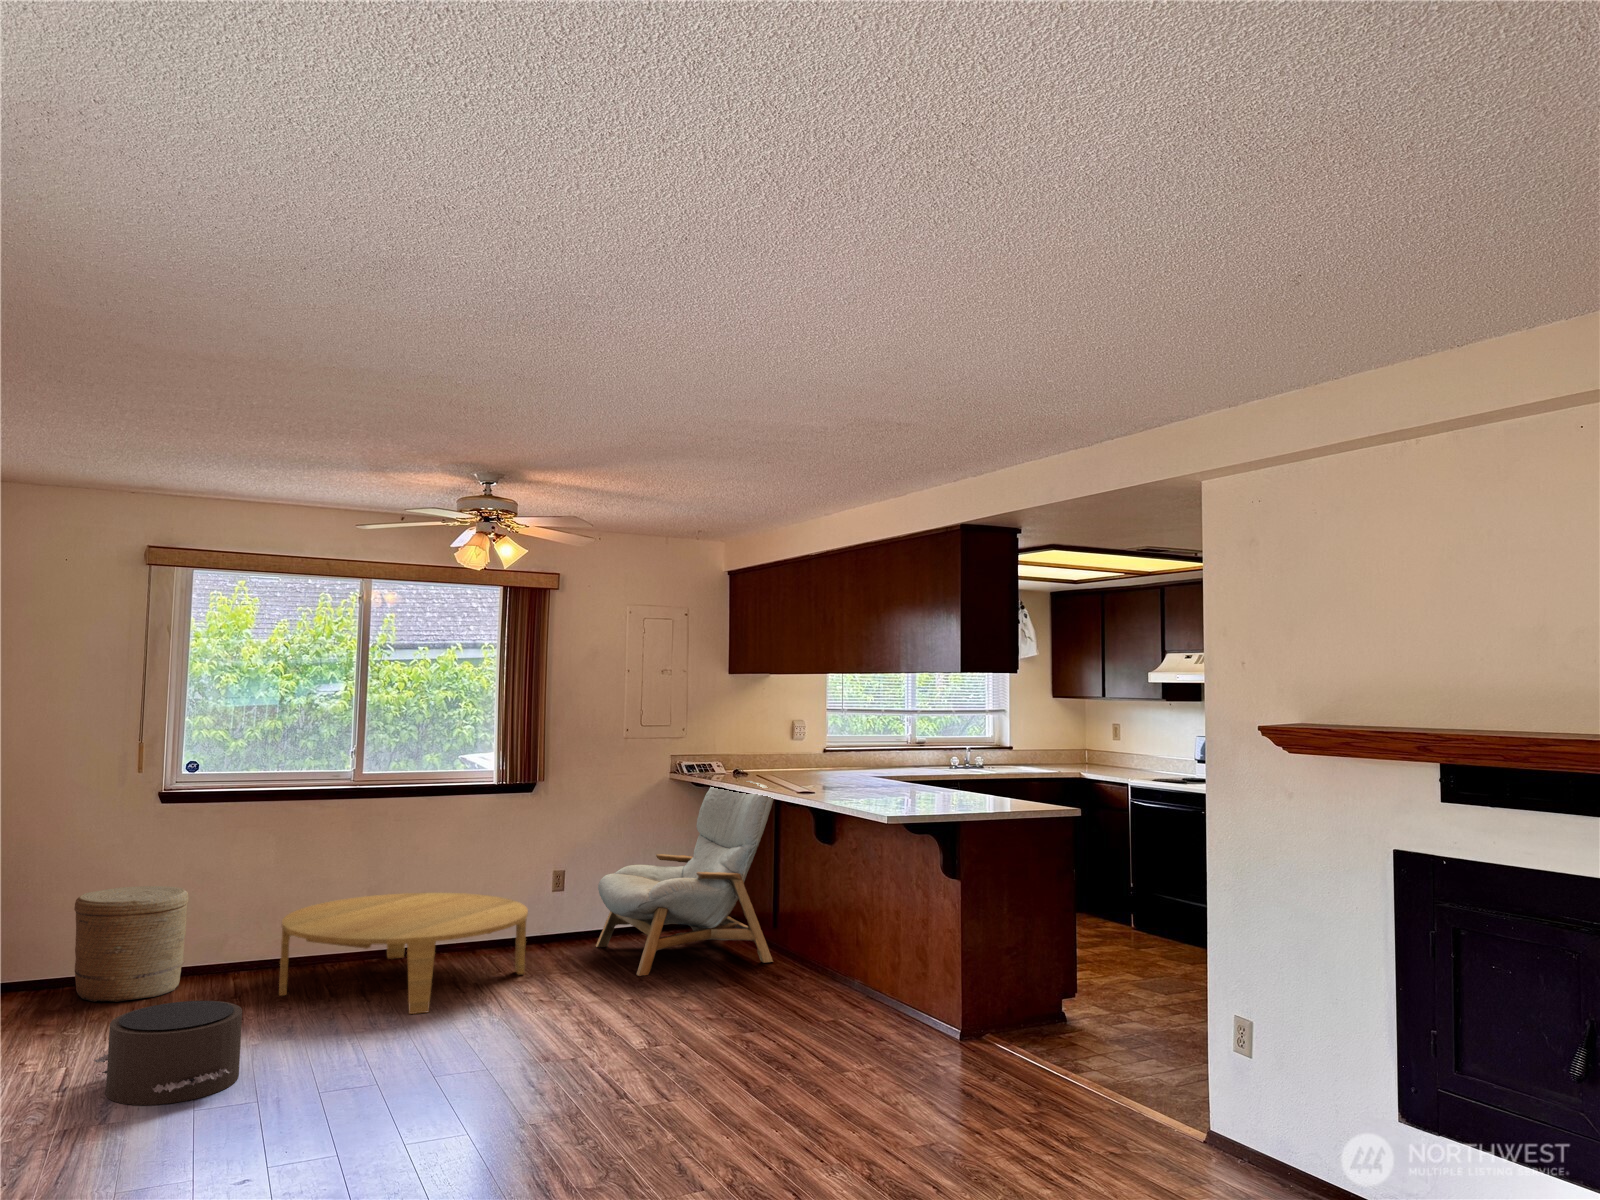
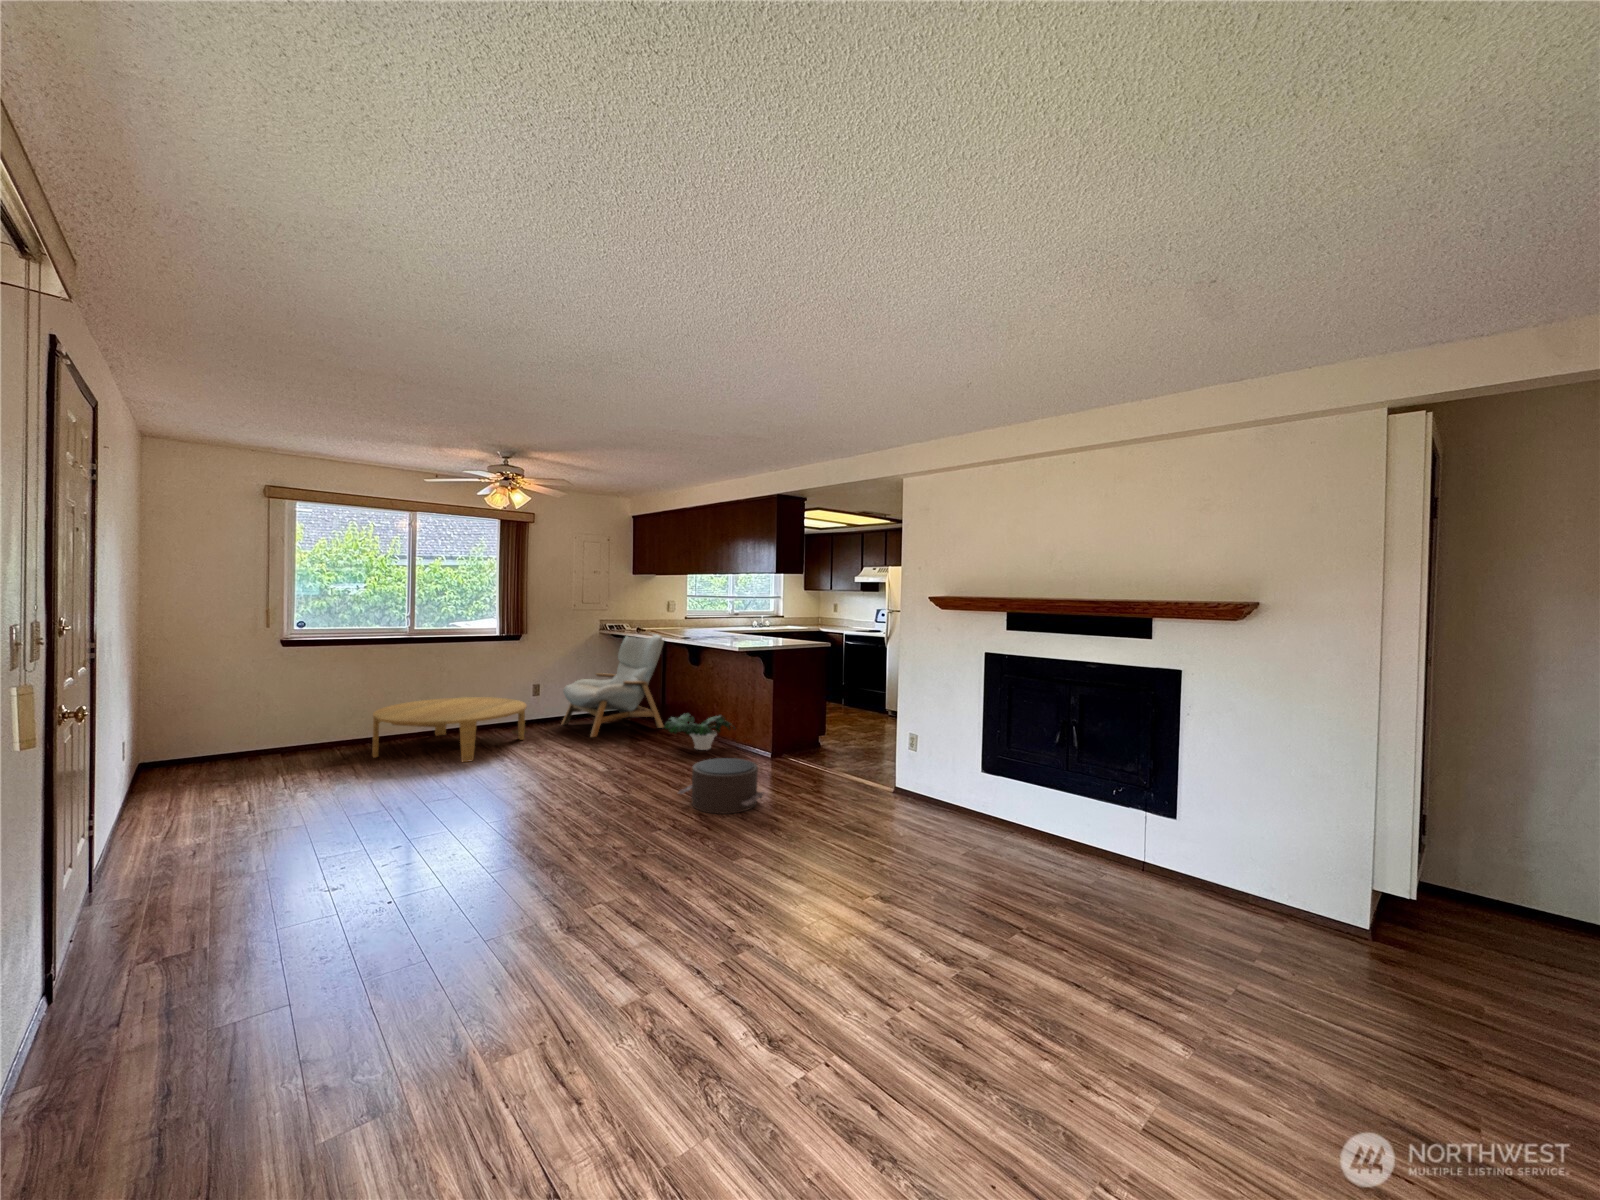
woven basket: present [74,886,189,1002] -> none [228,698,307,767]
potted plant: none [759,939,894,1015] -> present [664,714,735,750]
pouf: present [94,1001,242,1105] -> present [679,758,763,814]

